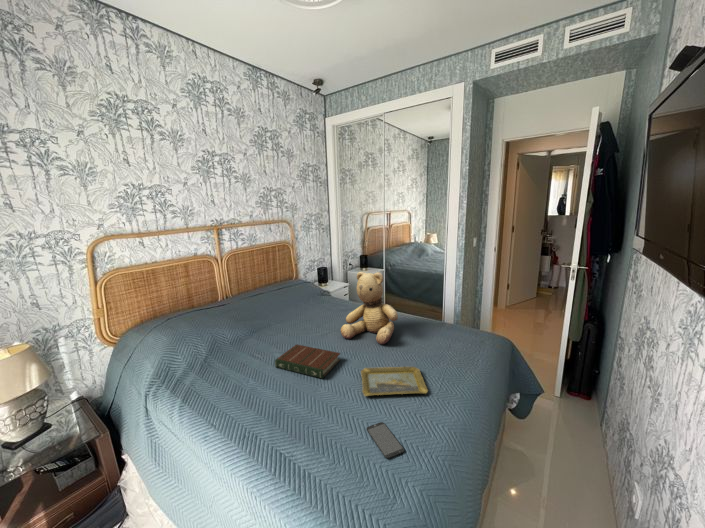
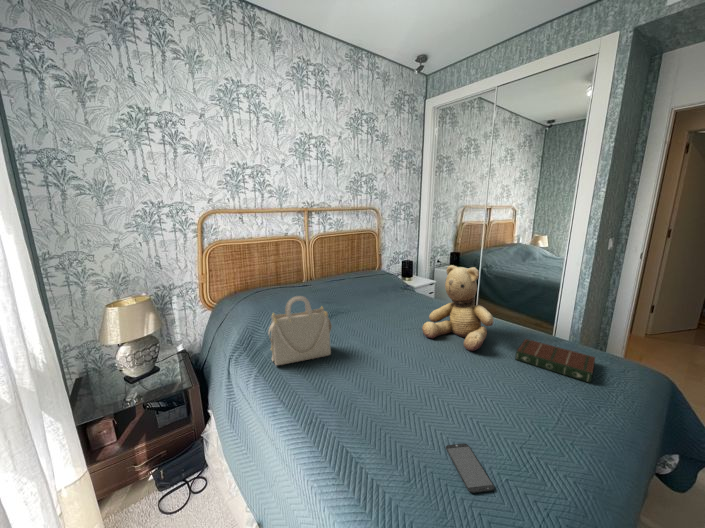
handbag: none [189,319,257,392] -> present [268,296,332,365]
book: present [275,345,340,378] -> present [515,339,595,383]
tray: present [361,367,428,396] -> none [443,374,530,421]

